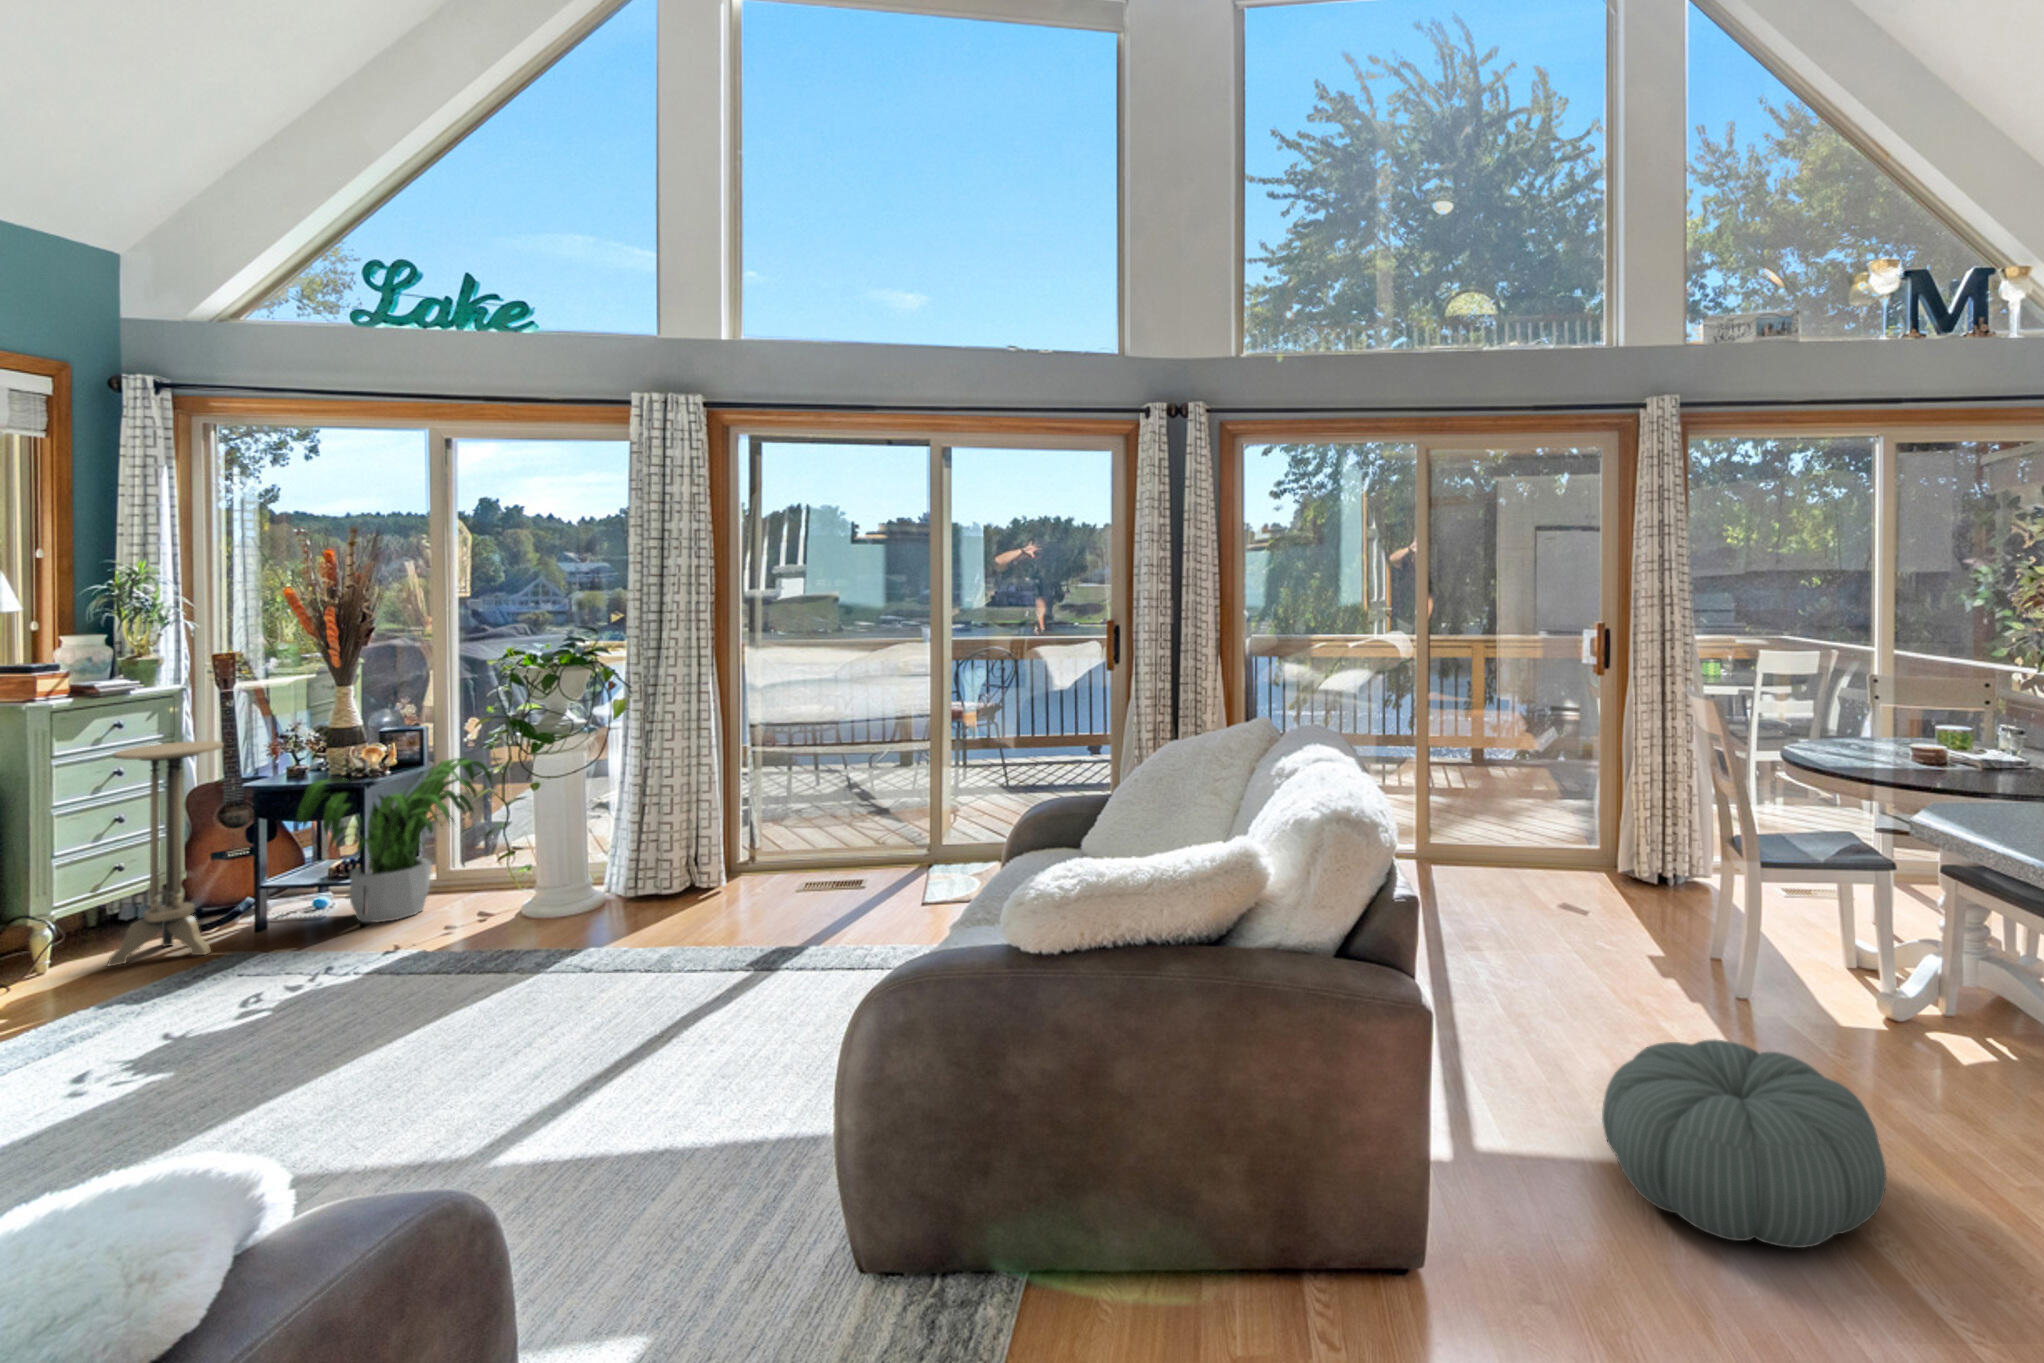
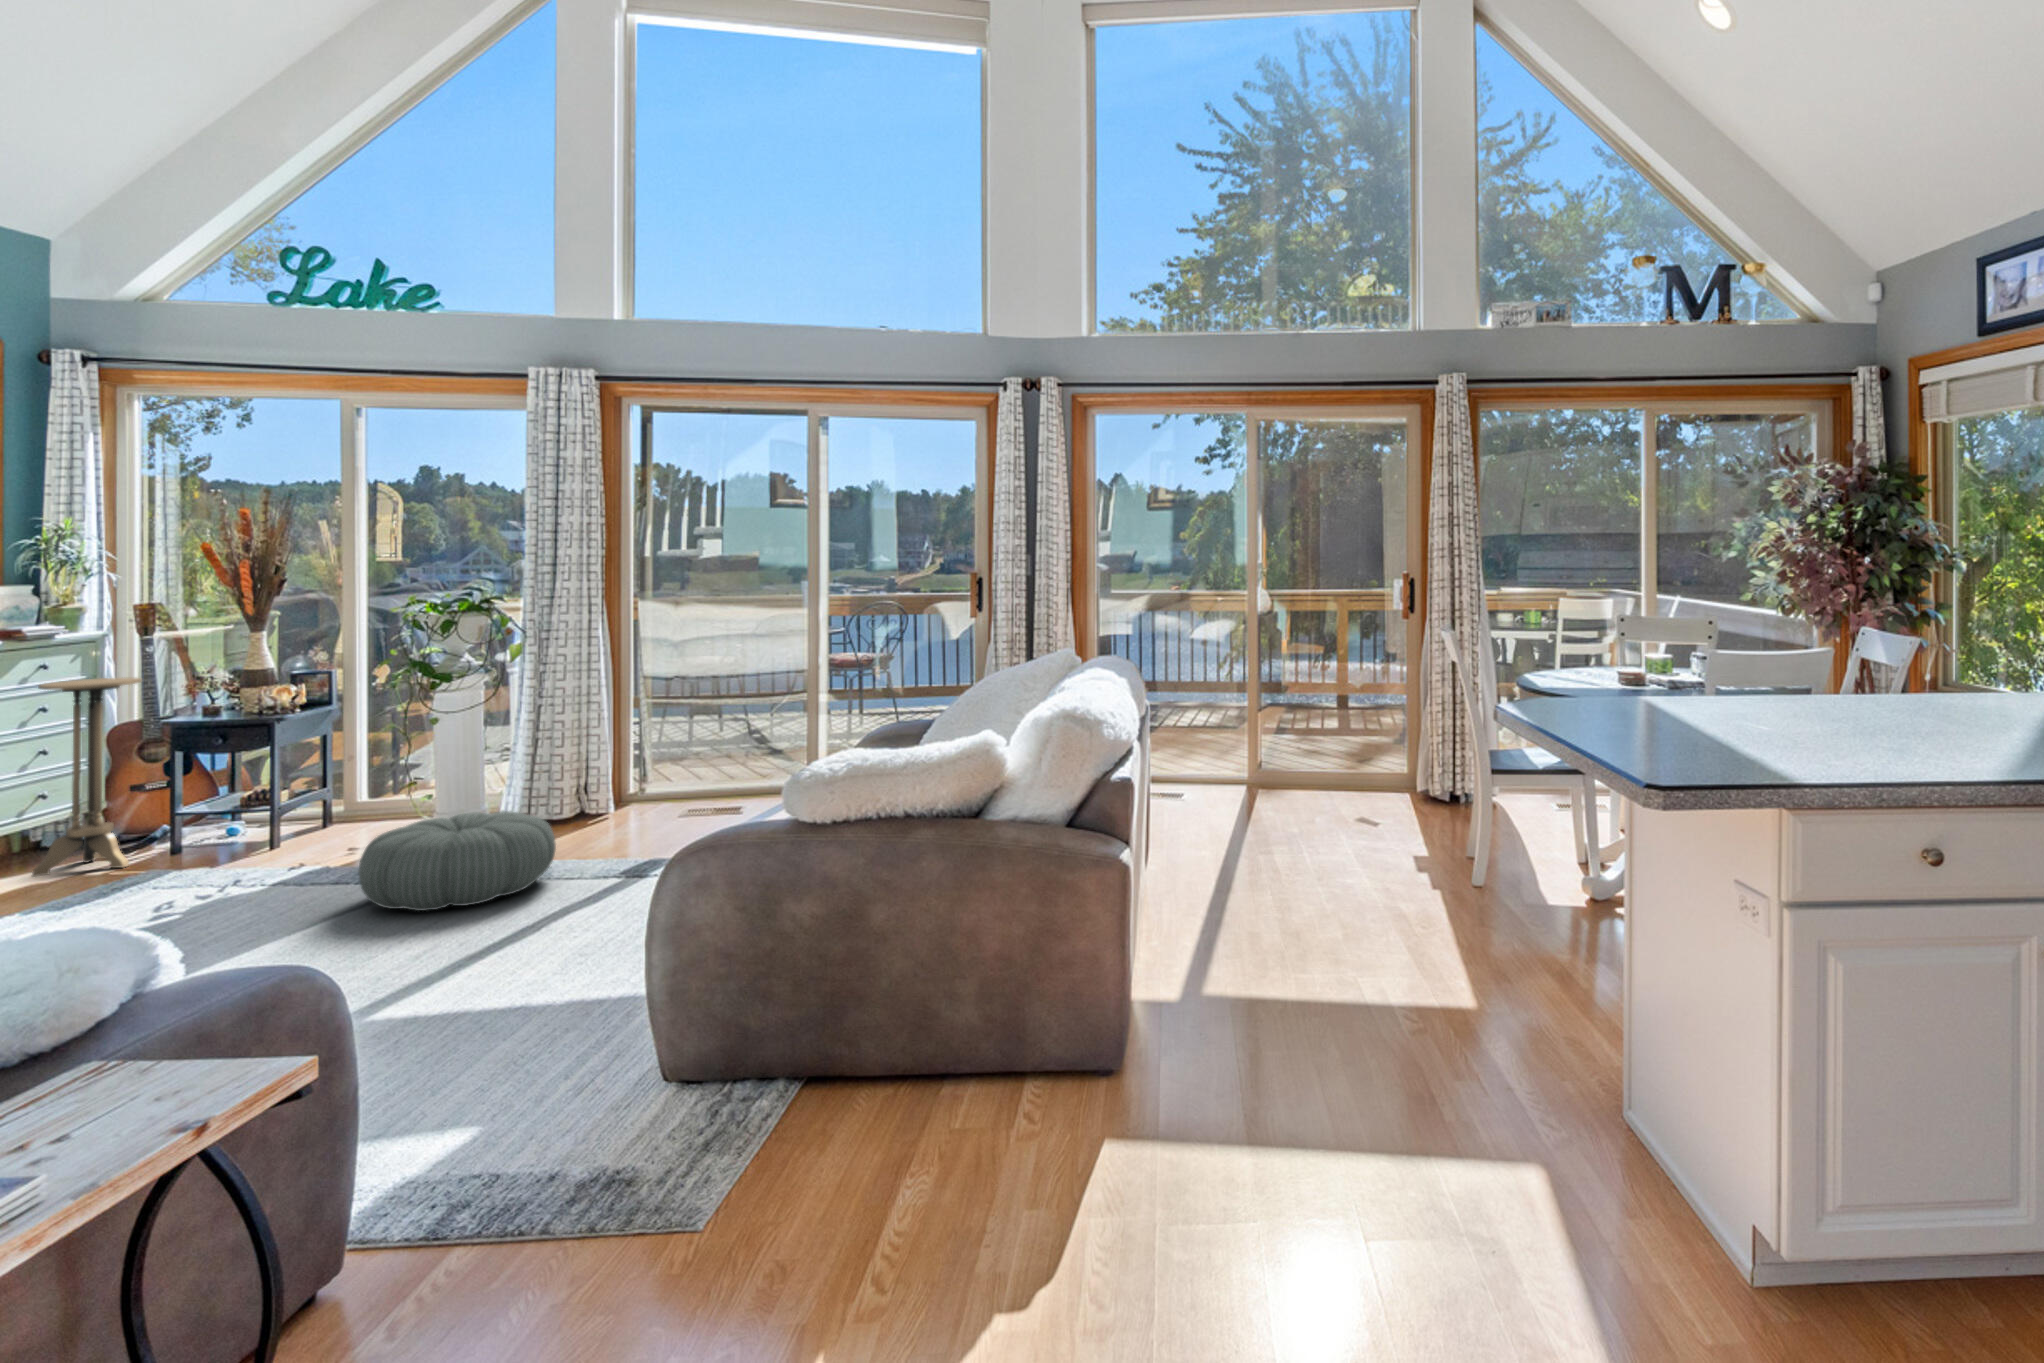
potted plant: present [297,758,492,922] -> none [210,699,398,844]
pouf: present [1602,1040,1886,1248] -> present [359,811,556,911]

